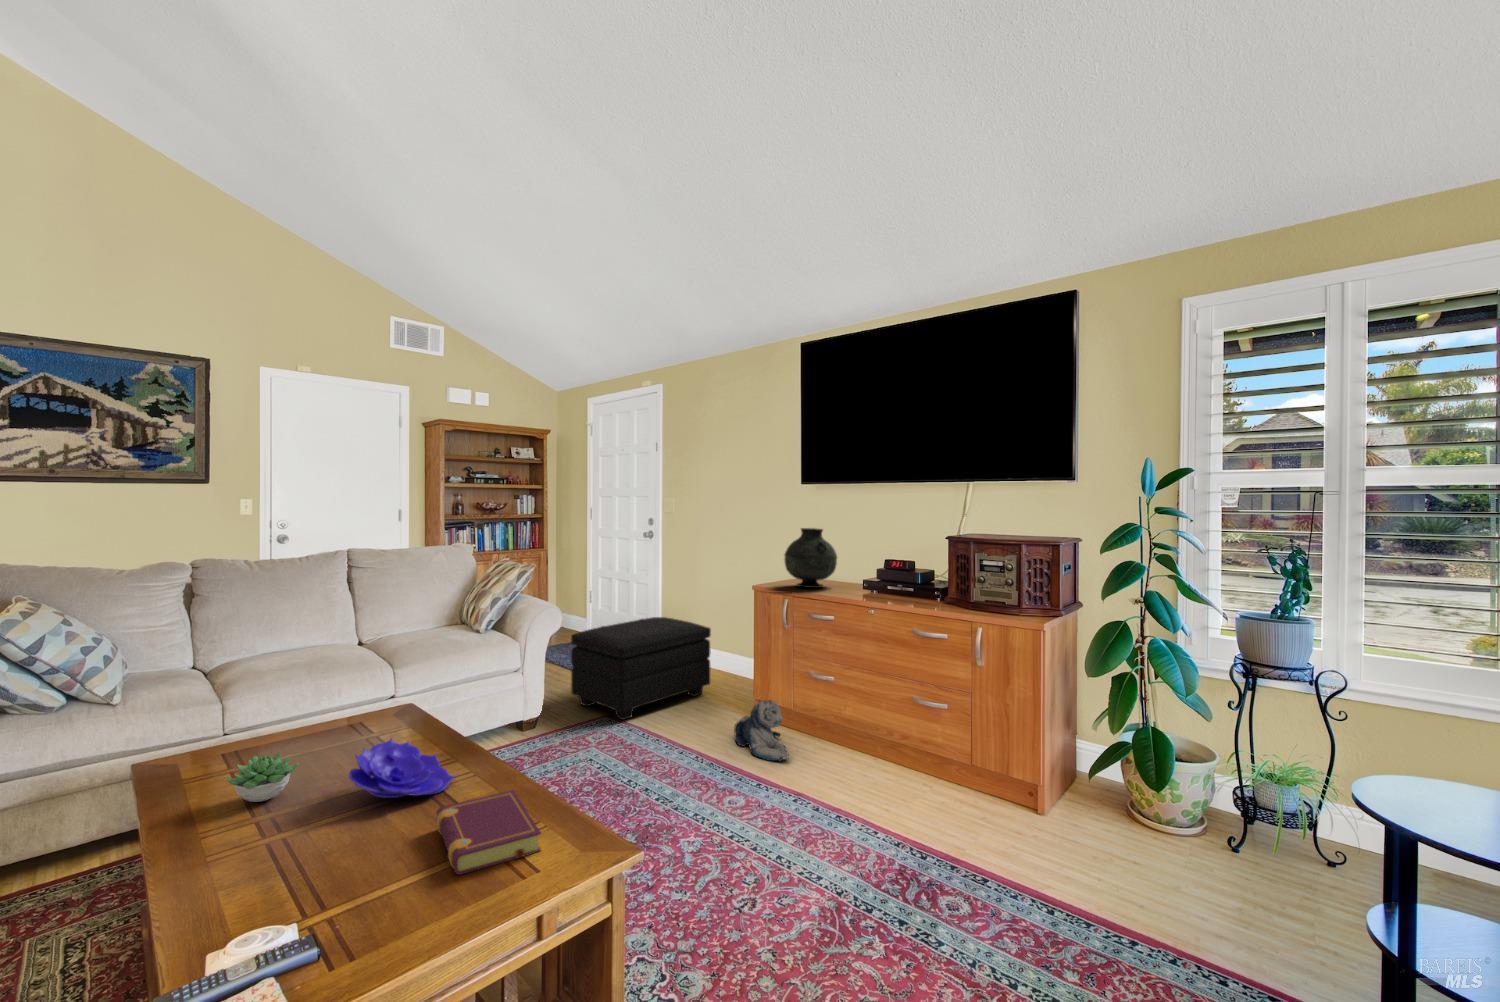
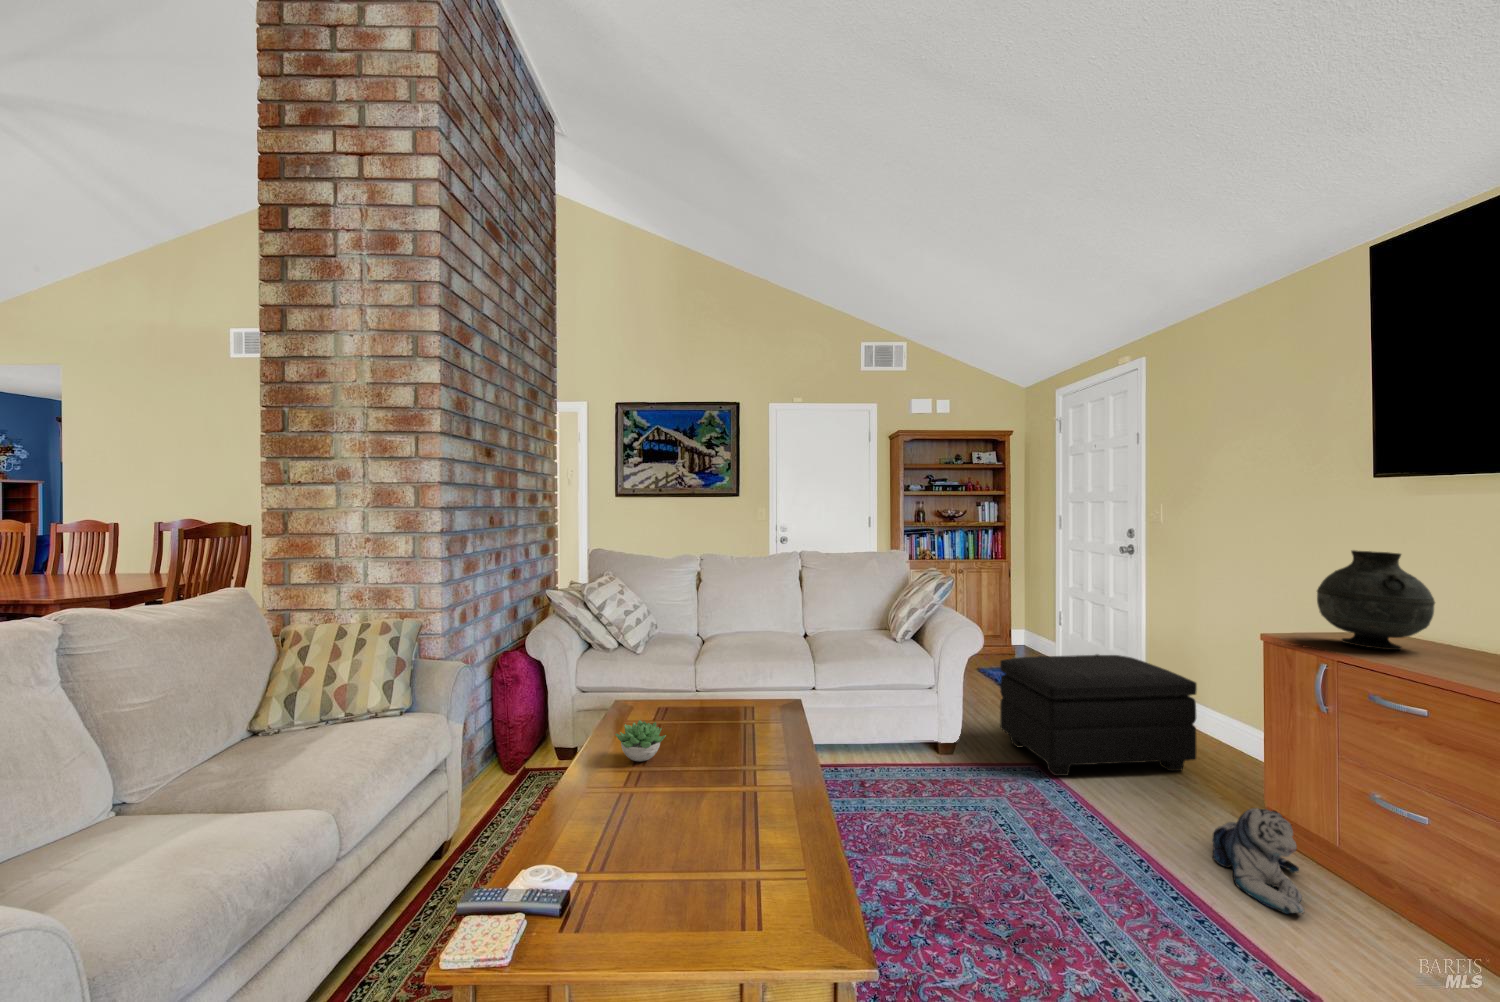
decorative bowl: present [349,738,455,798] -> none [678,730,776,802]
book: present [437,790,541,875] -> none [697,819,802,914]

